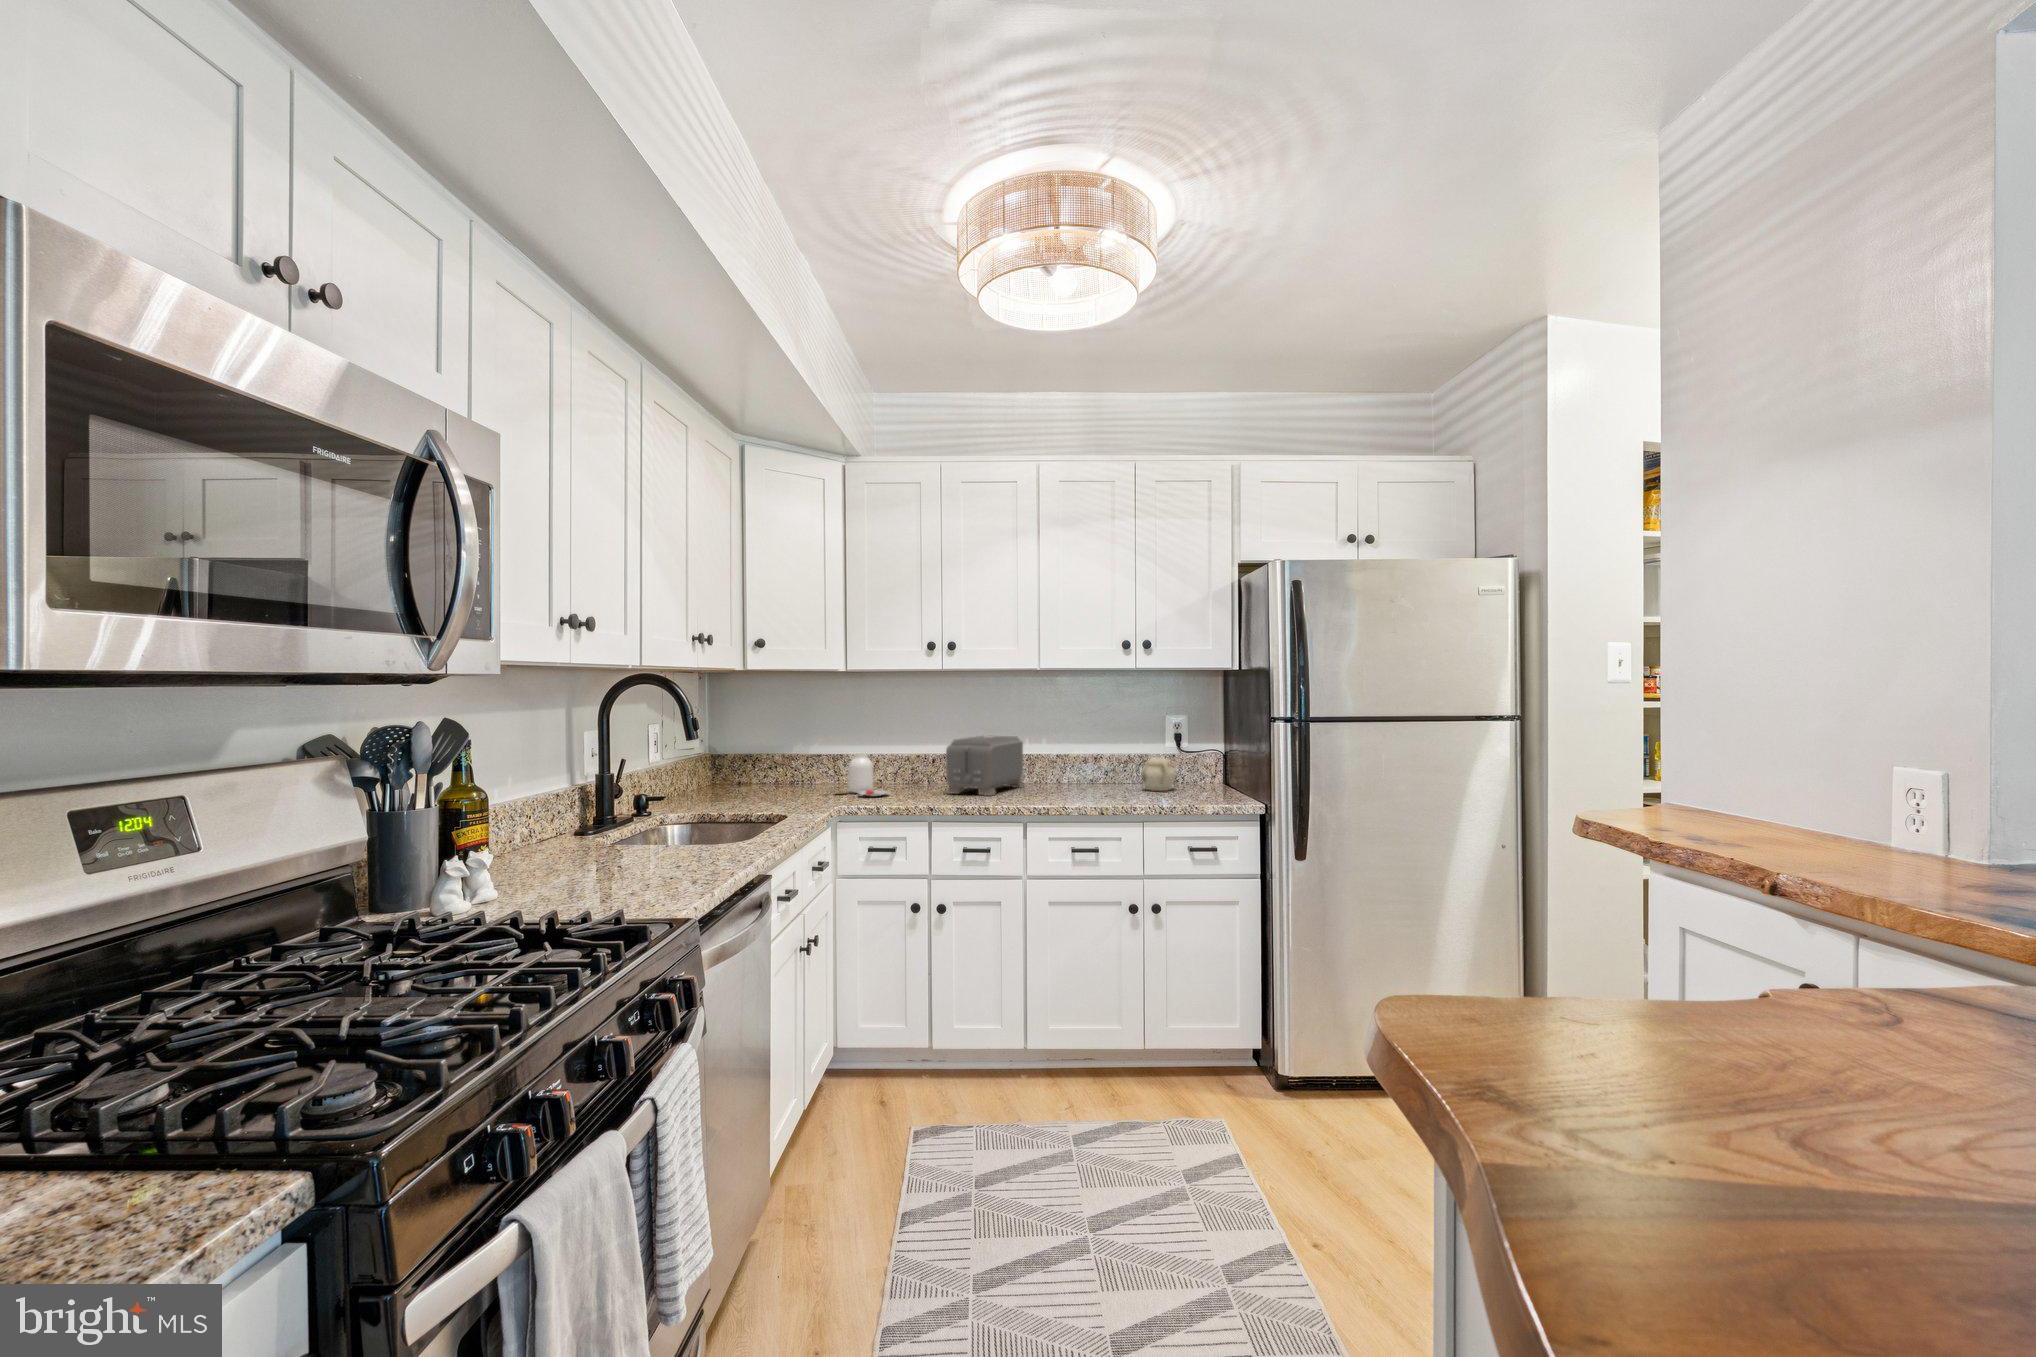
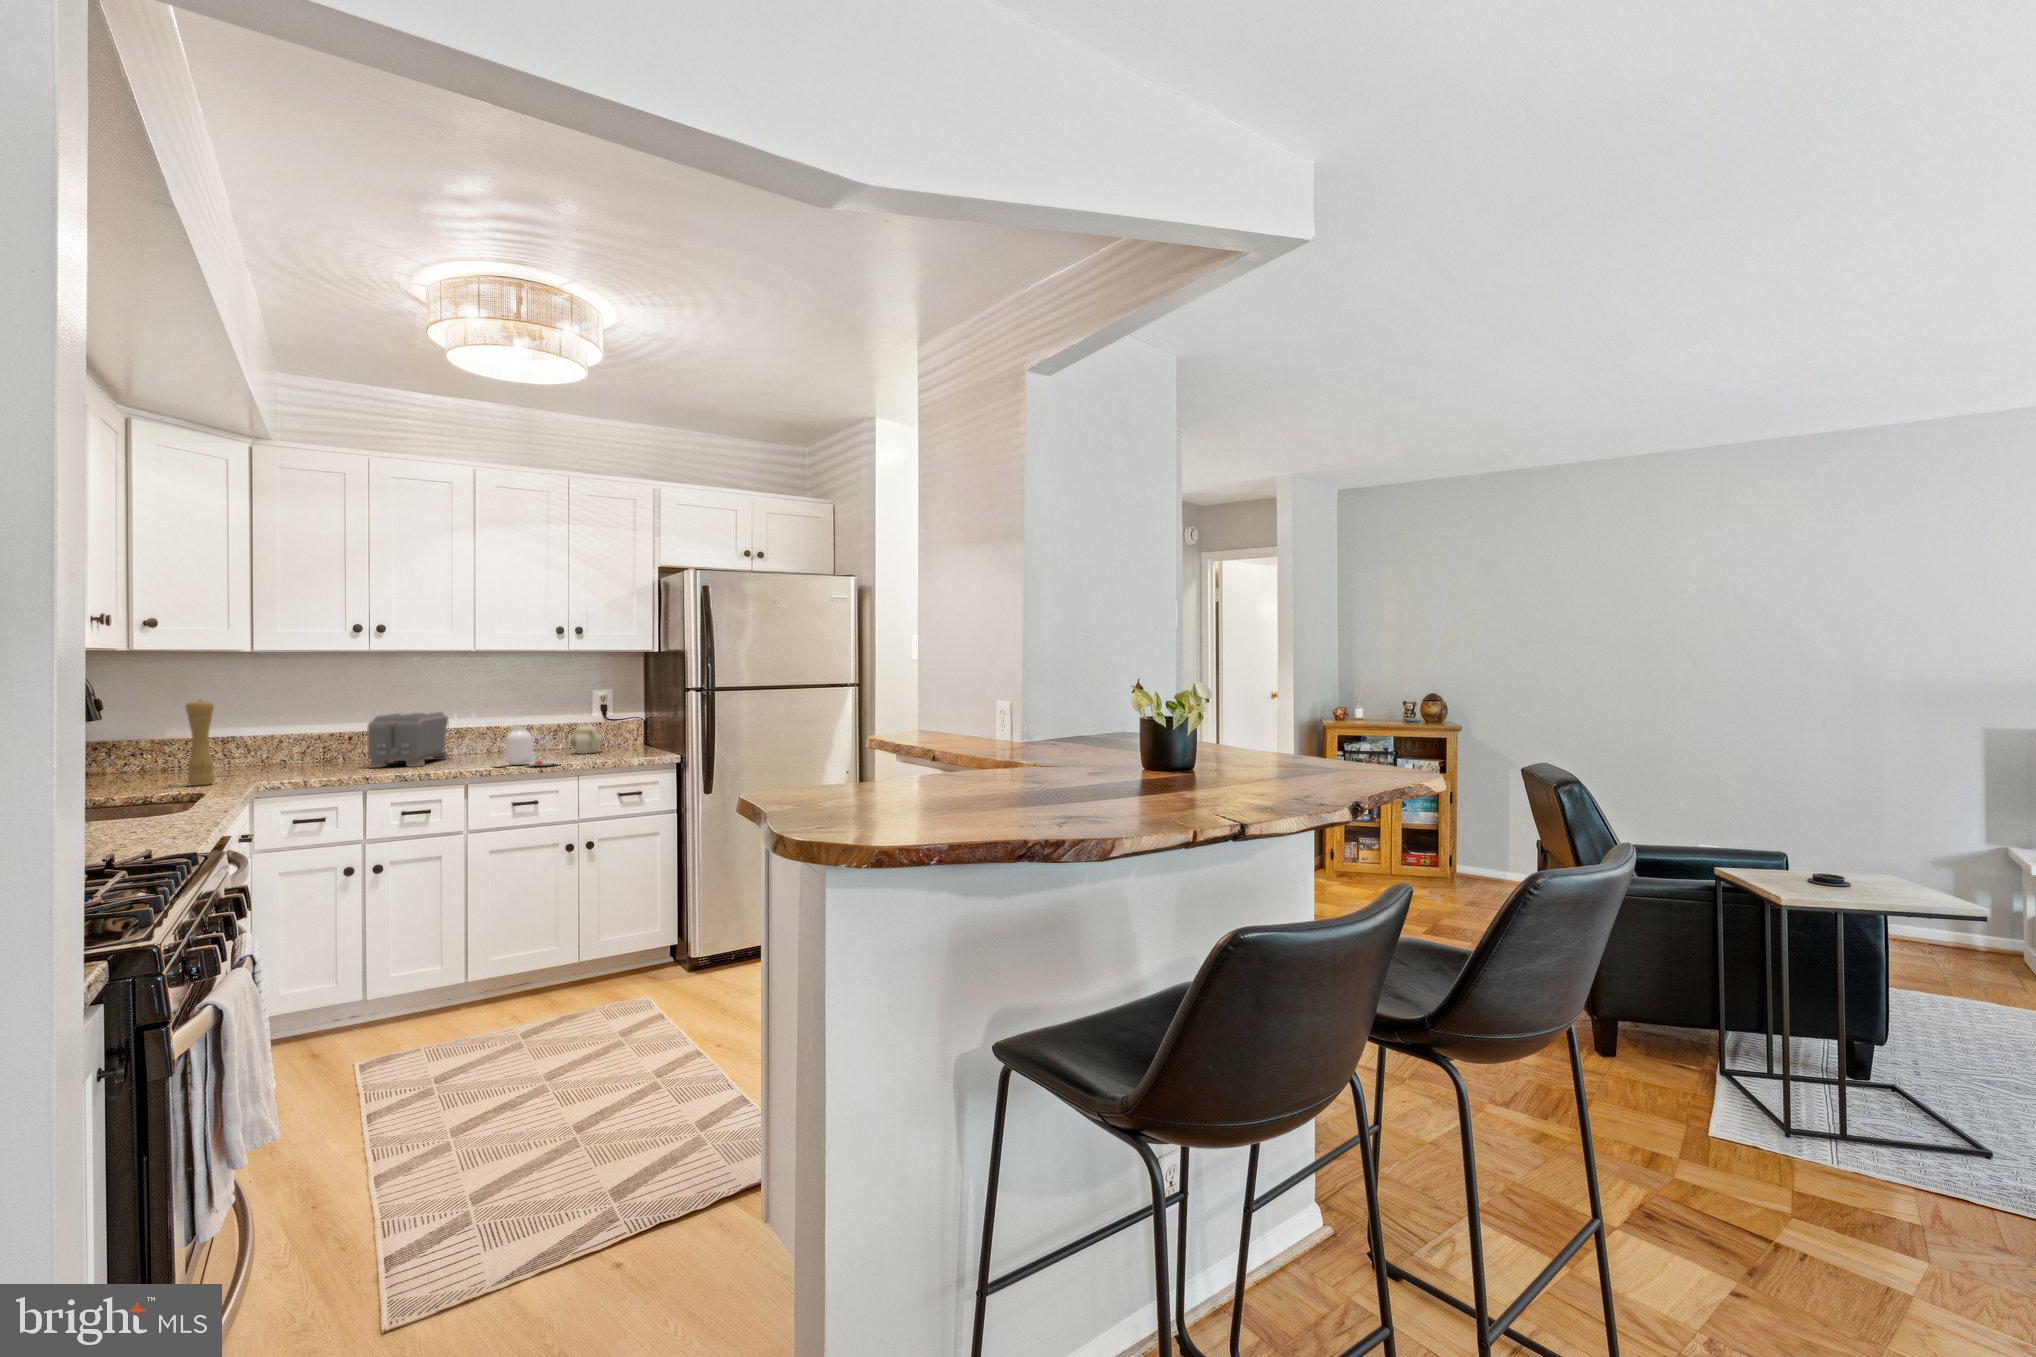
pepper mill: none [794,720,816,804] -> present [186,700,214,786]
jar: present [849,754,889,796] -> present [506,727,558,766]

